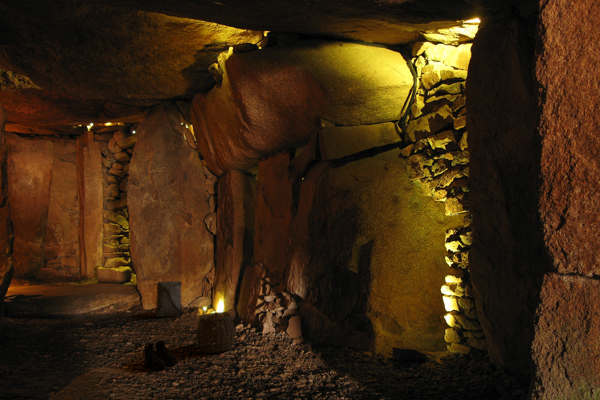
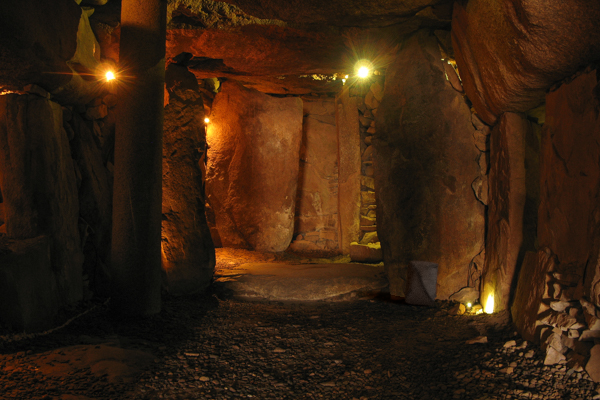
woven basket: present [196,312,235,353] -> none [434,313,492,372]
boots: present [144,340,177,370] -> none [364,336,403,374]

